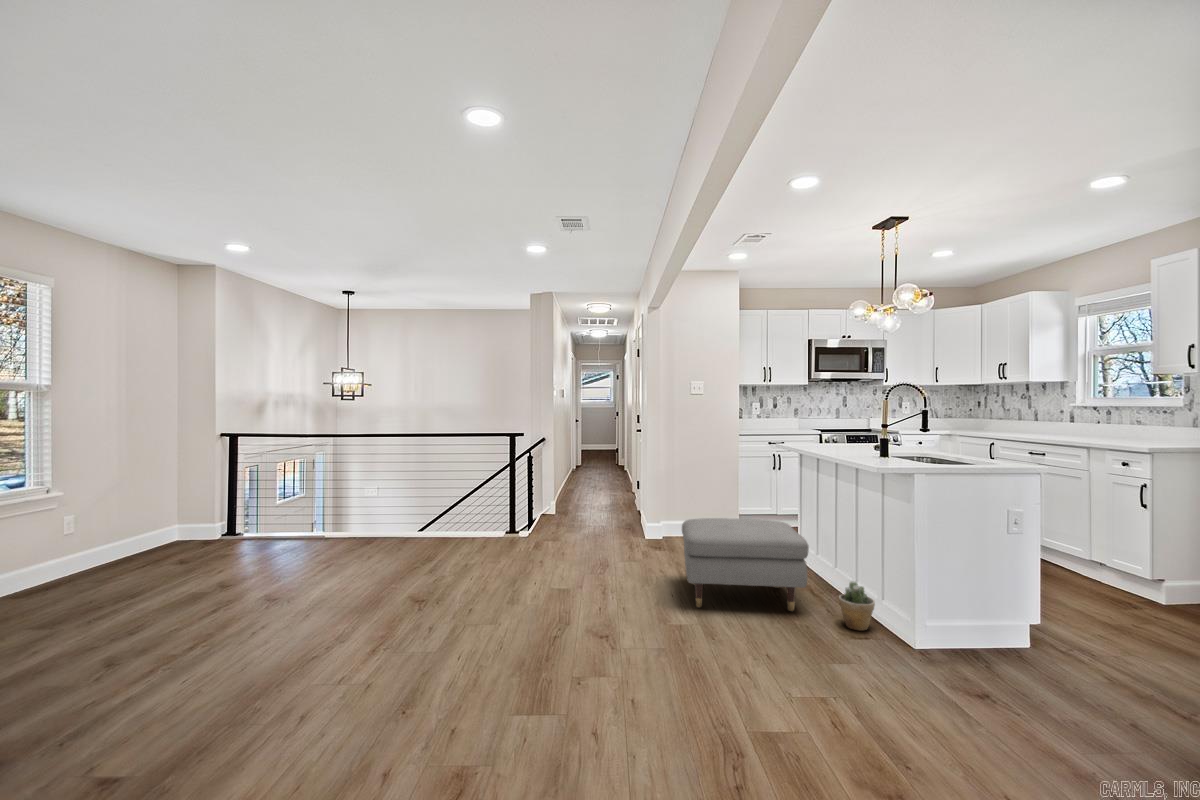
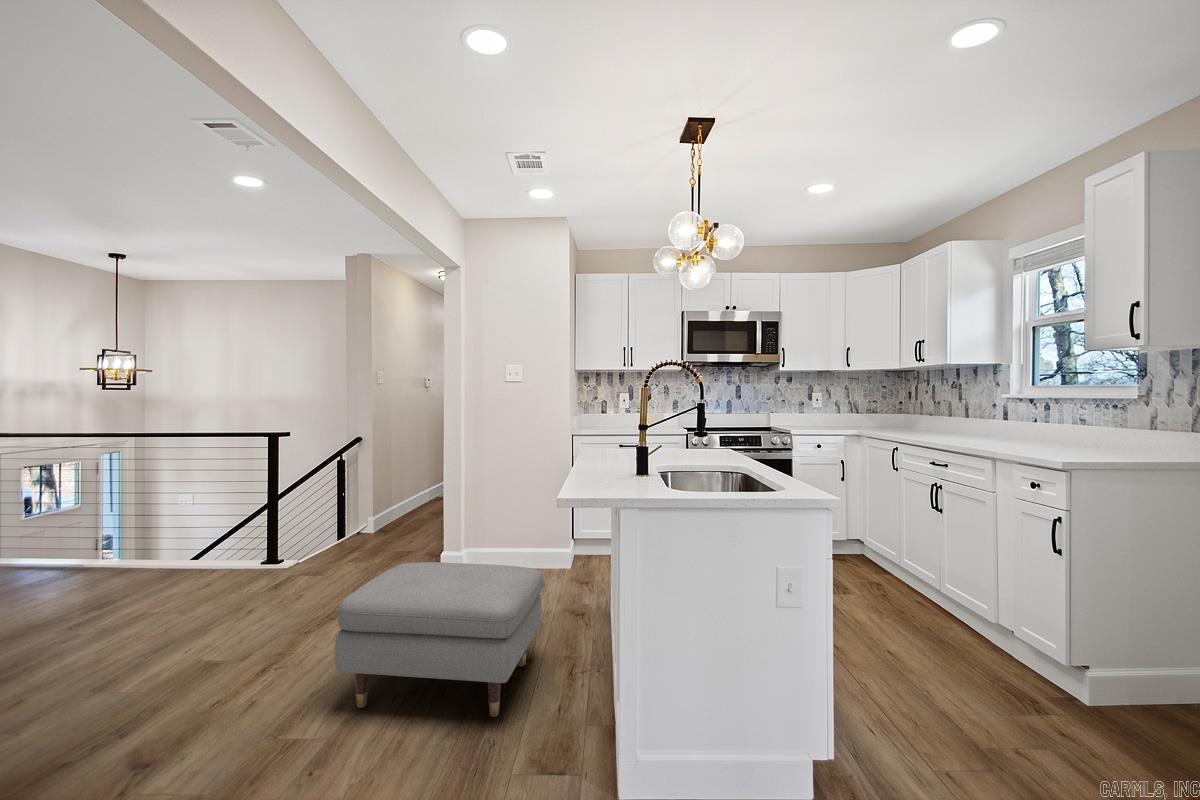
potted plant: present [839,581,875,630] -> none [537,678,590,763]

